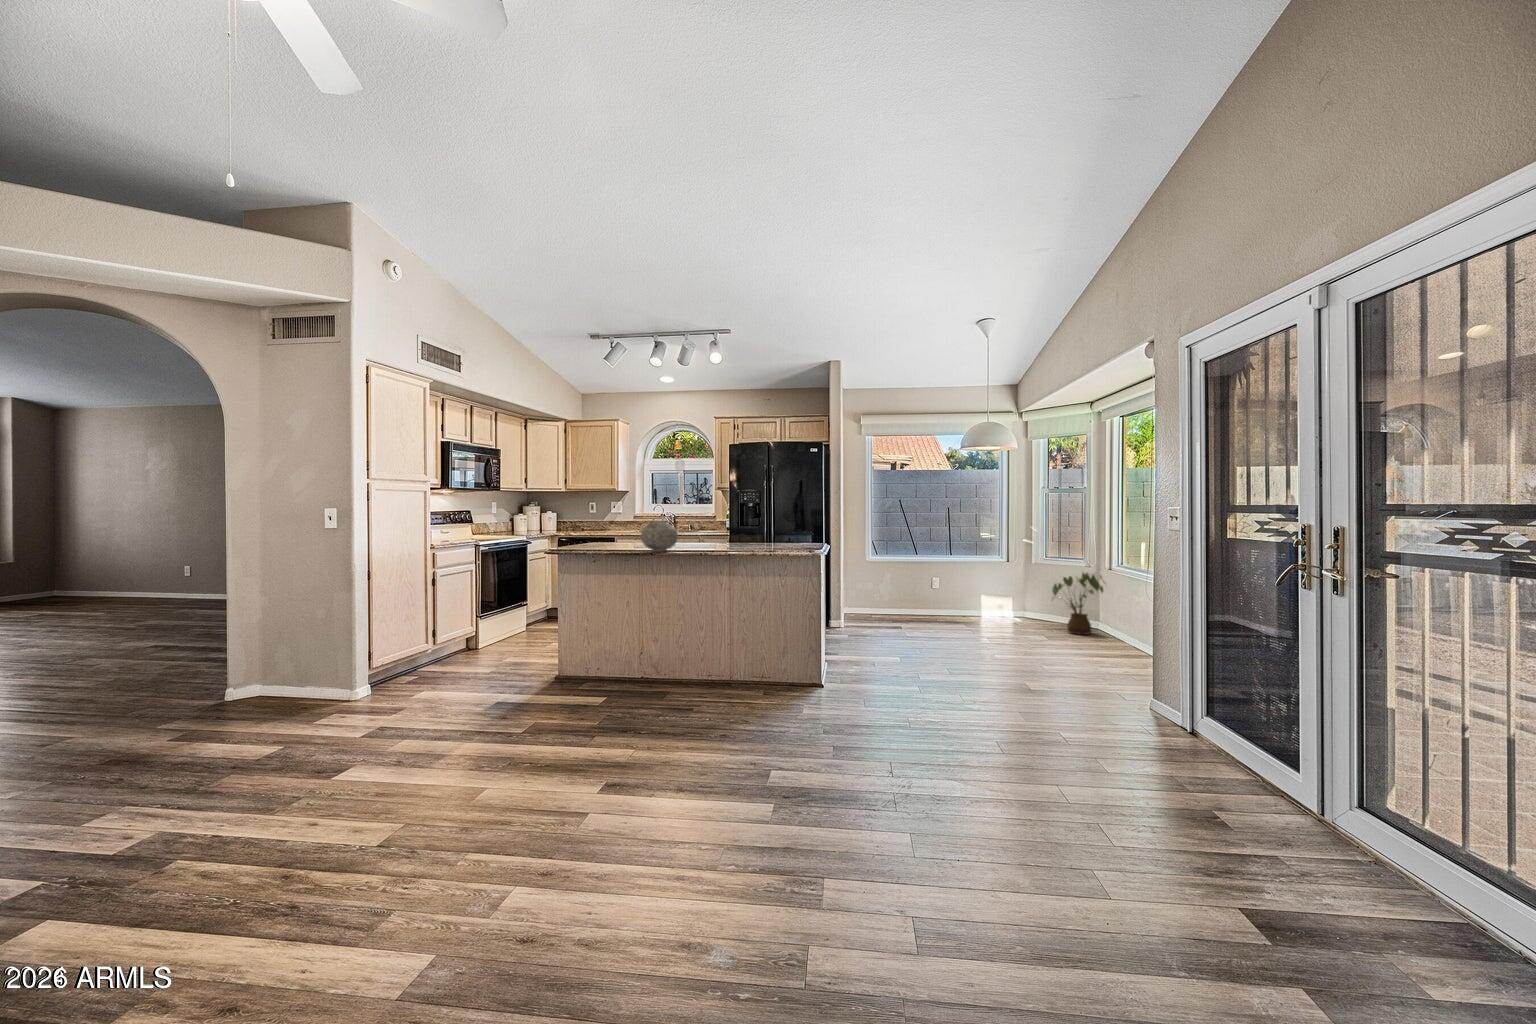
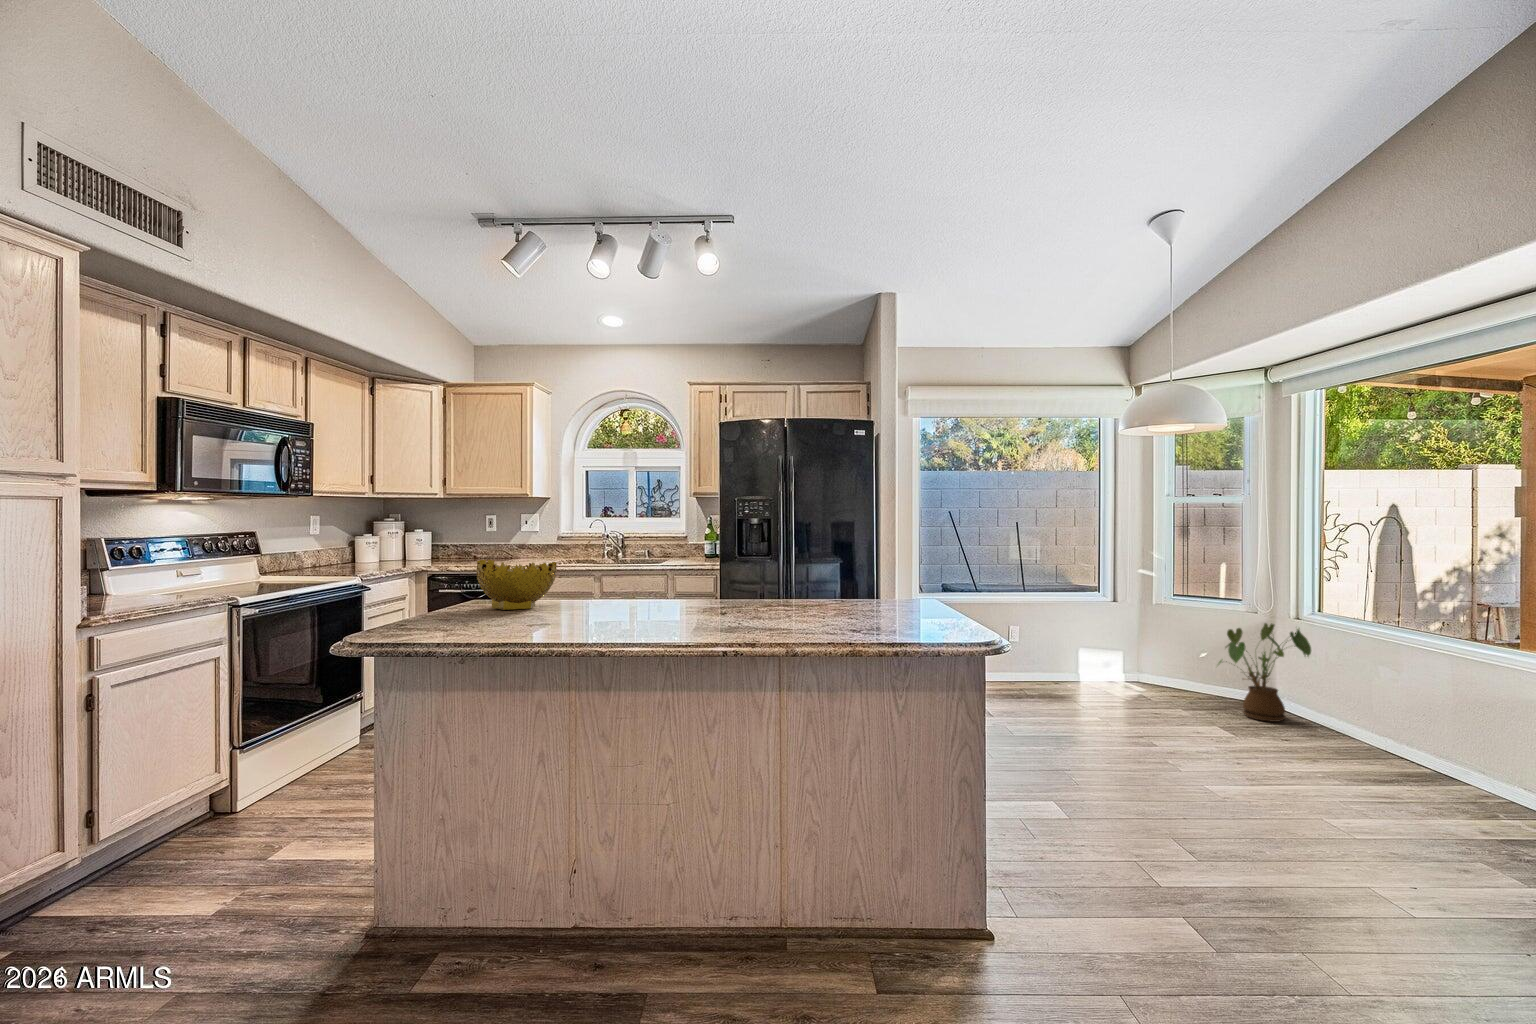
vase: present [641,521,678,552] -> none [574,566,661,641]
decorative bowl: none [595,523,634,547] -> present [476,560,557,610]

